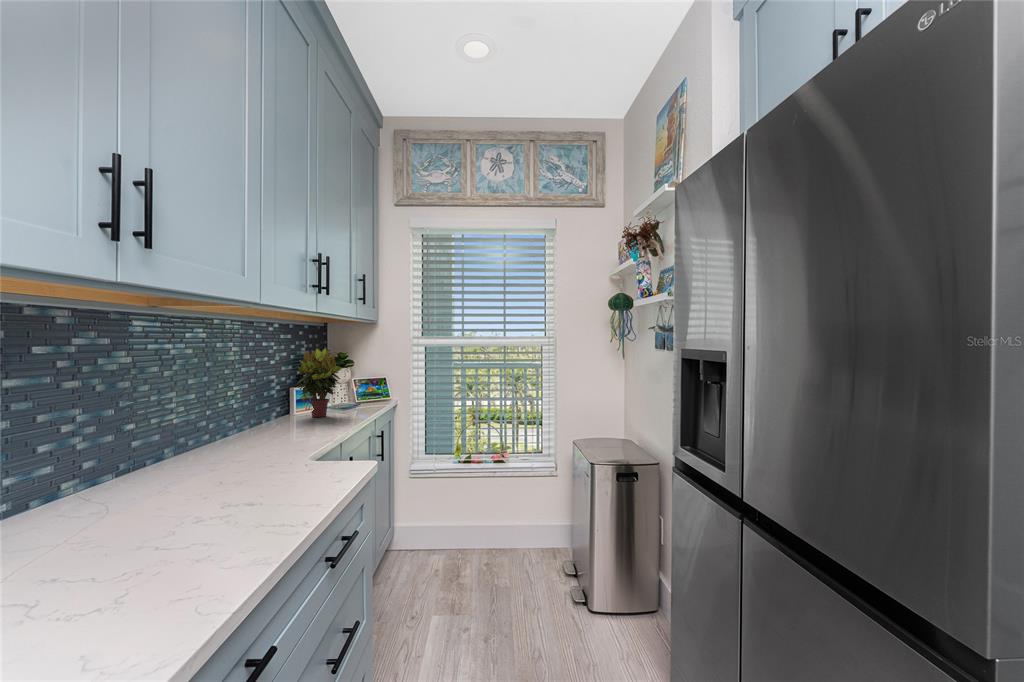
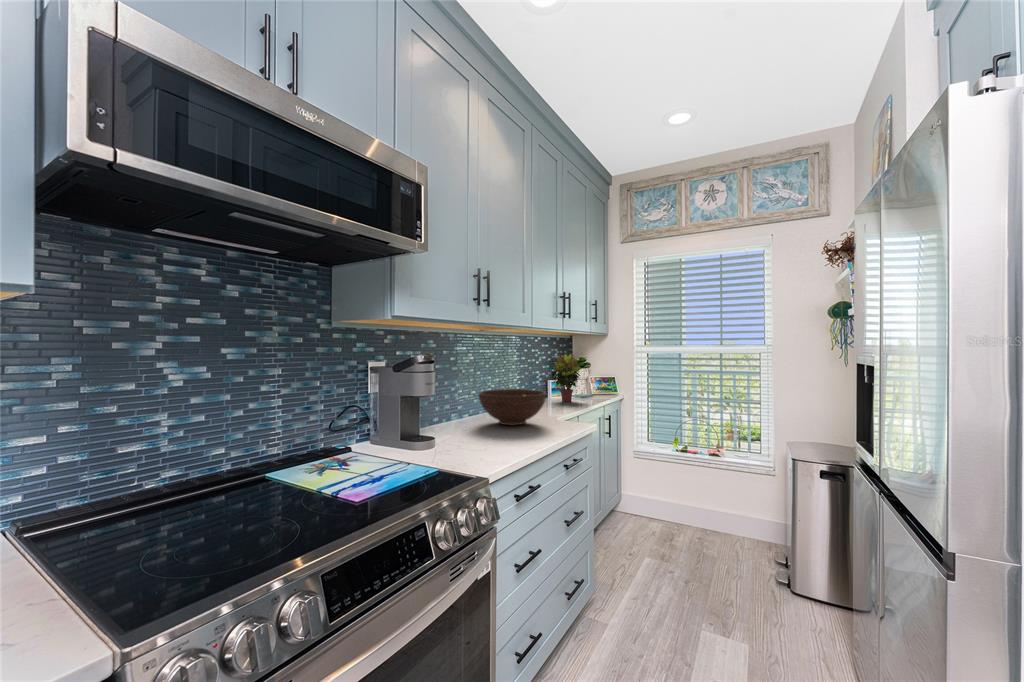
fruit bowl: none [135,407,285,478] -> present [479,389,546,425]

